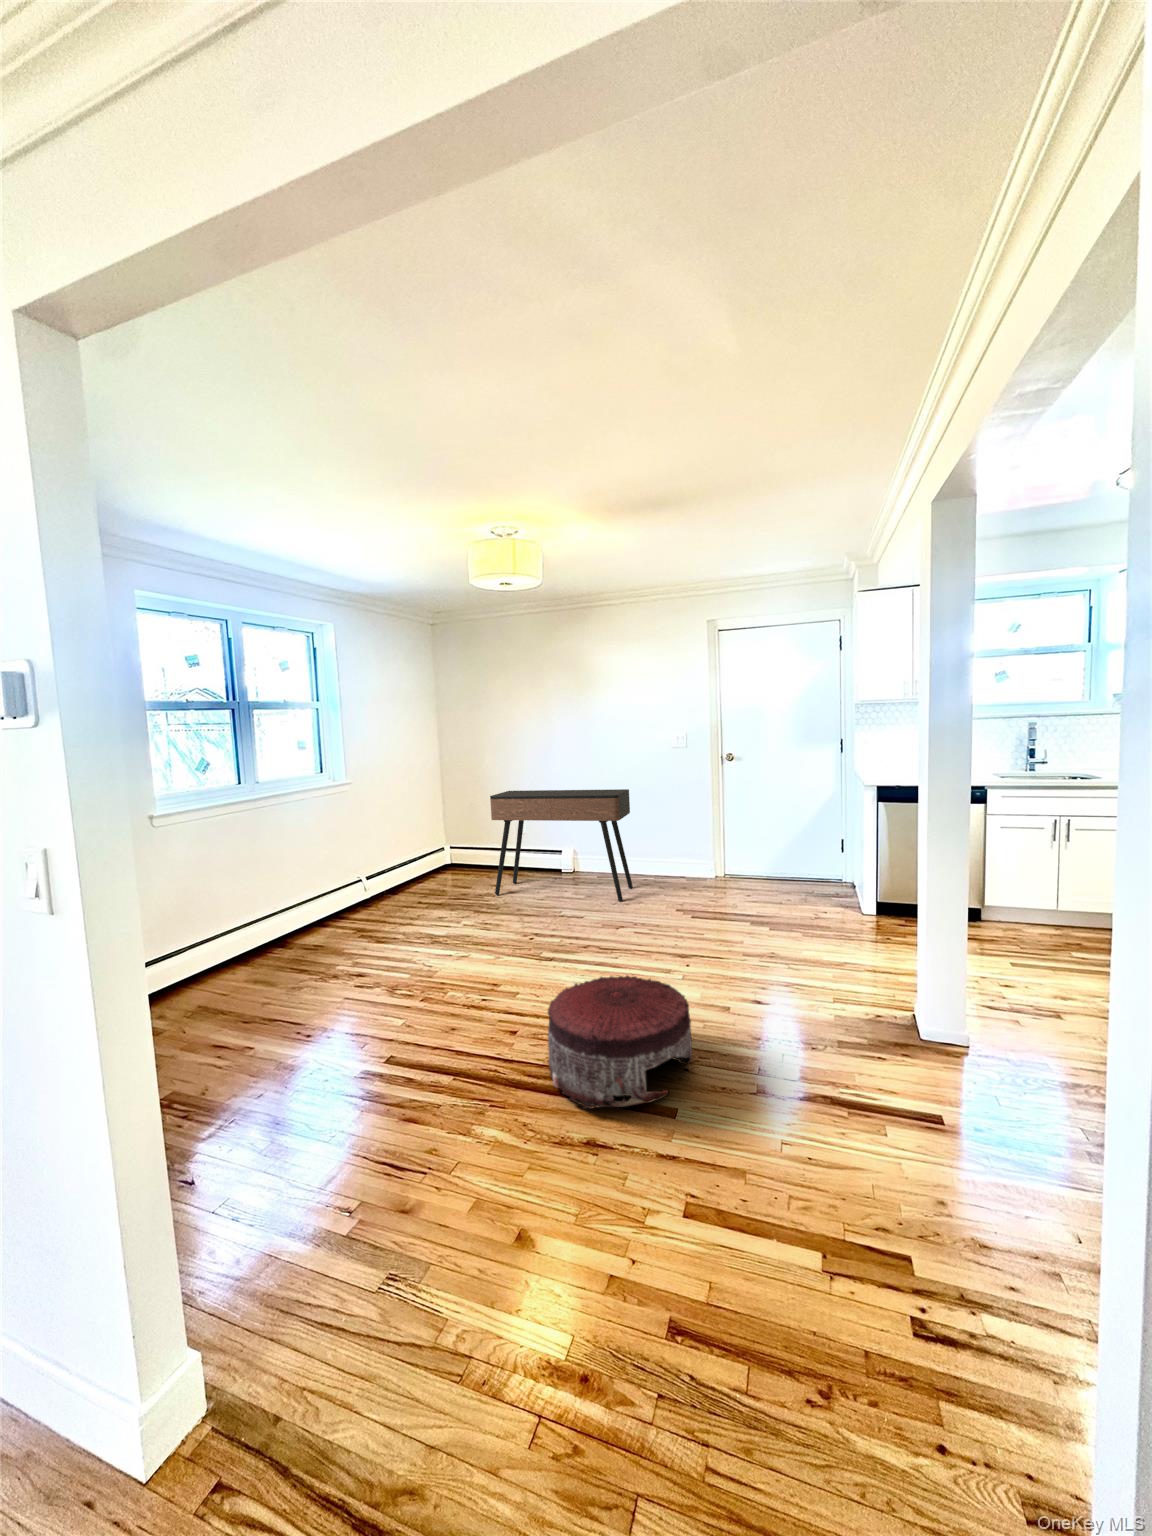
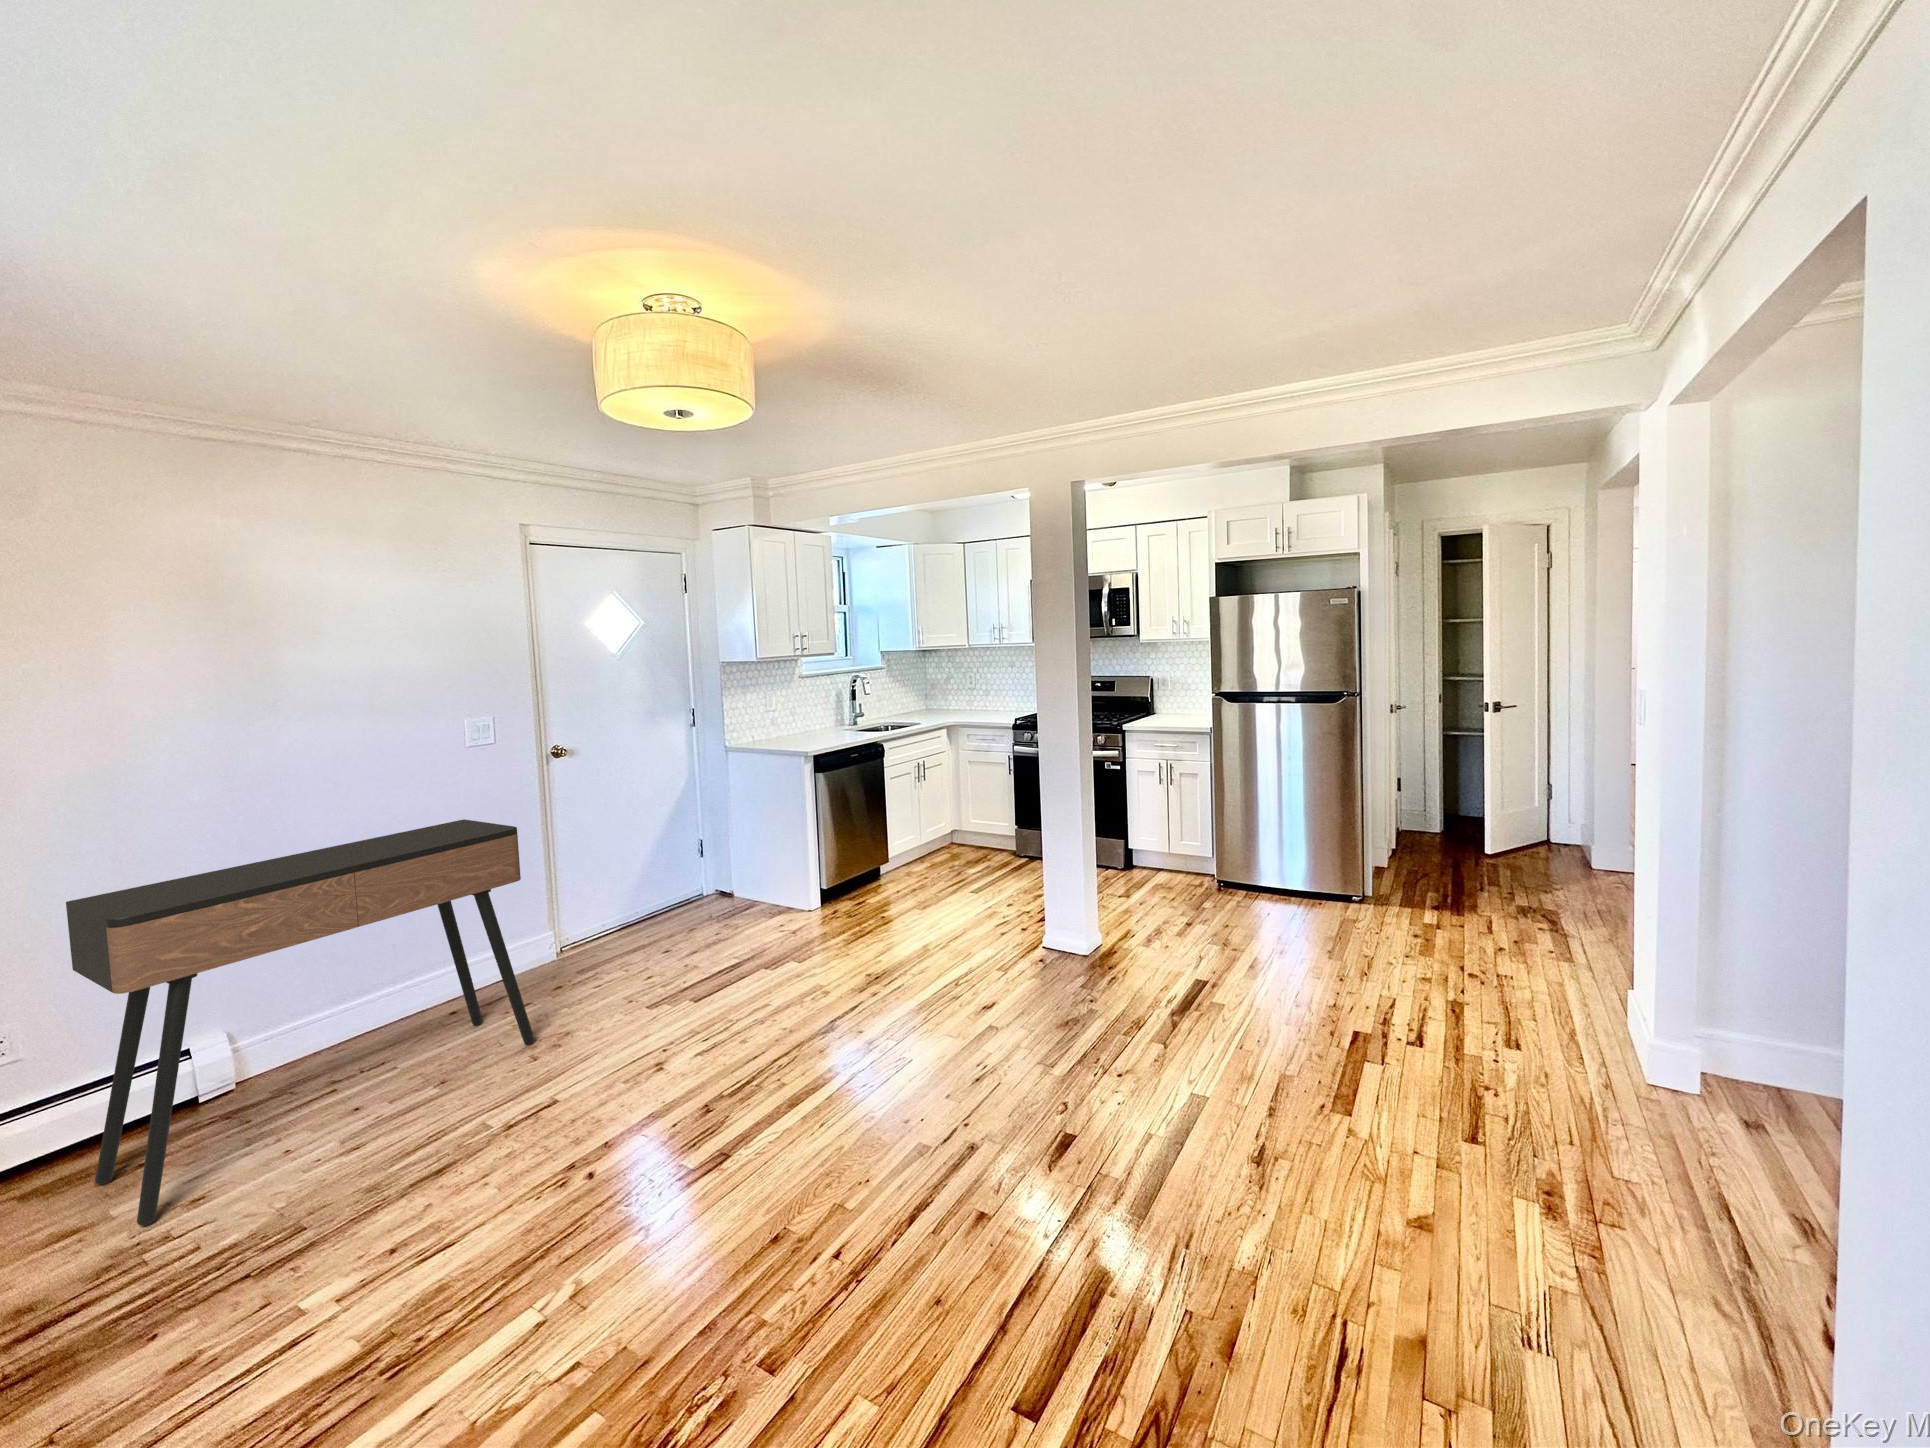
pouf: present [548,976,692,1109] -> none [1016,991,1214,1175]

